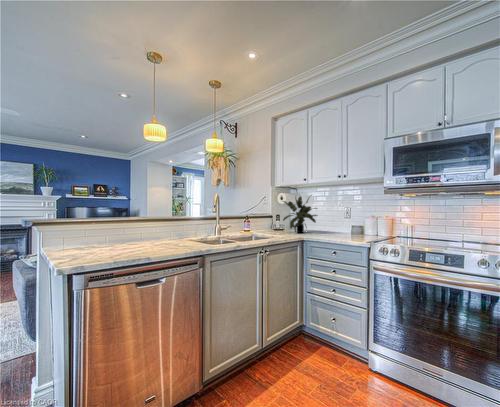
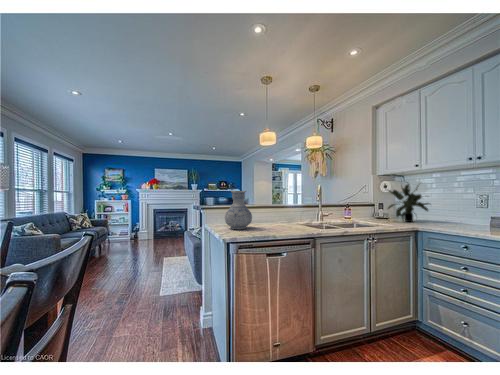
vase: none [75,196,122,251] -> present [225,191,252,229]

